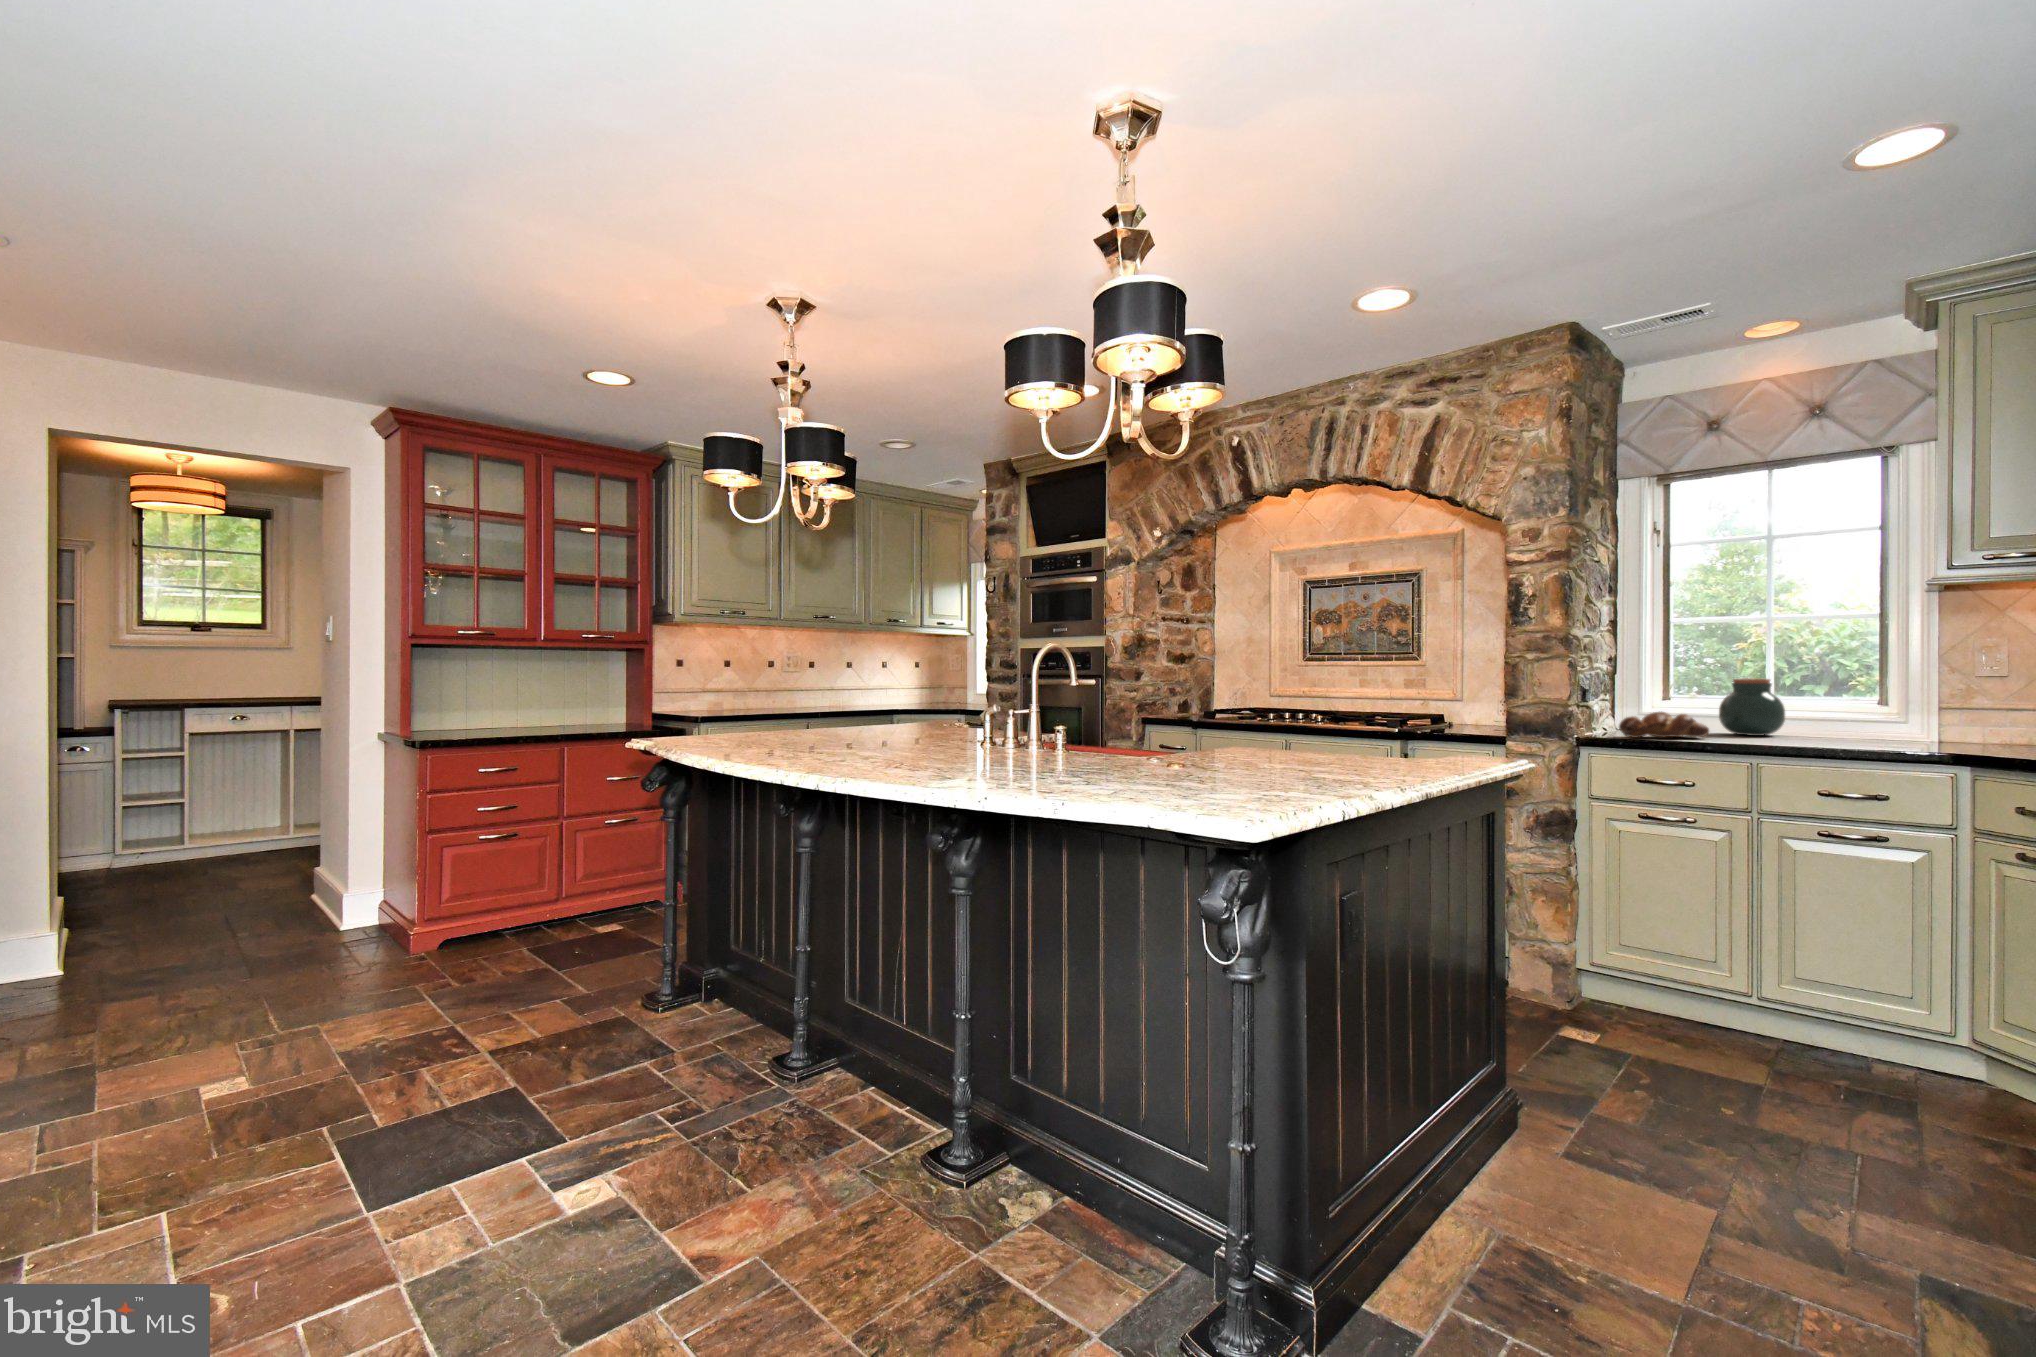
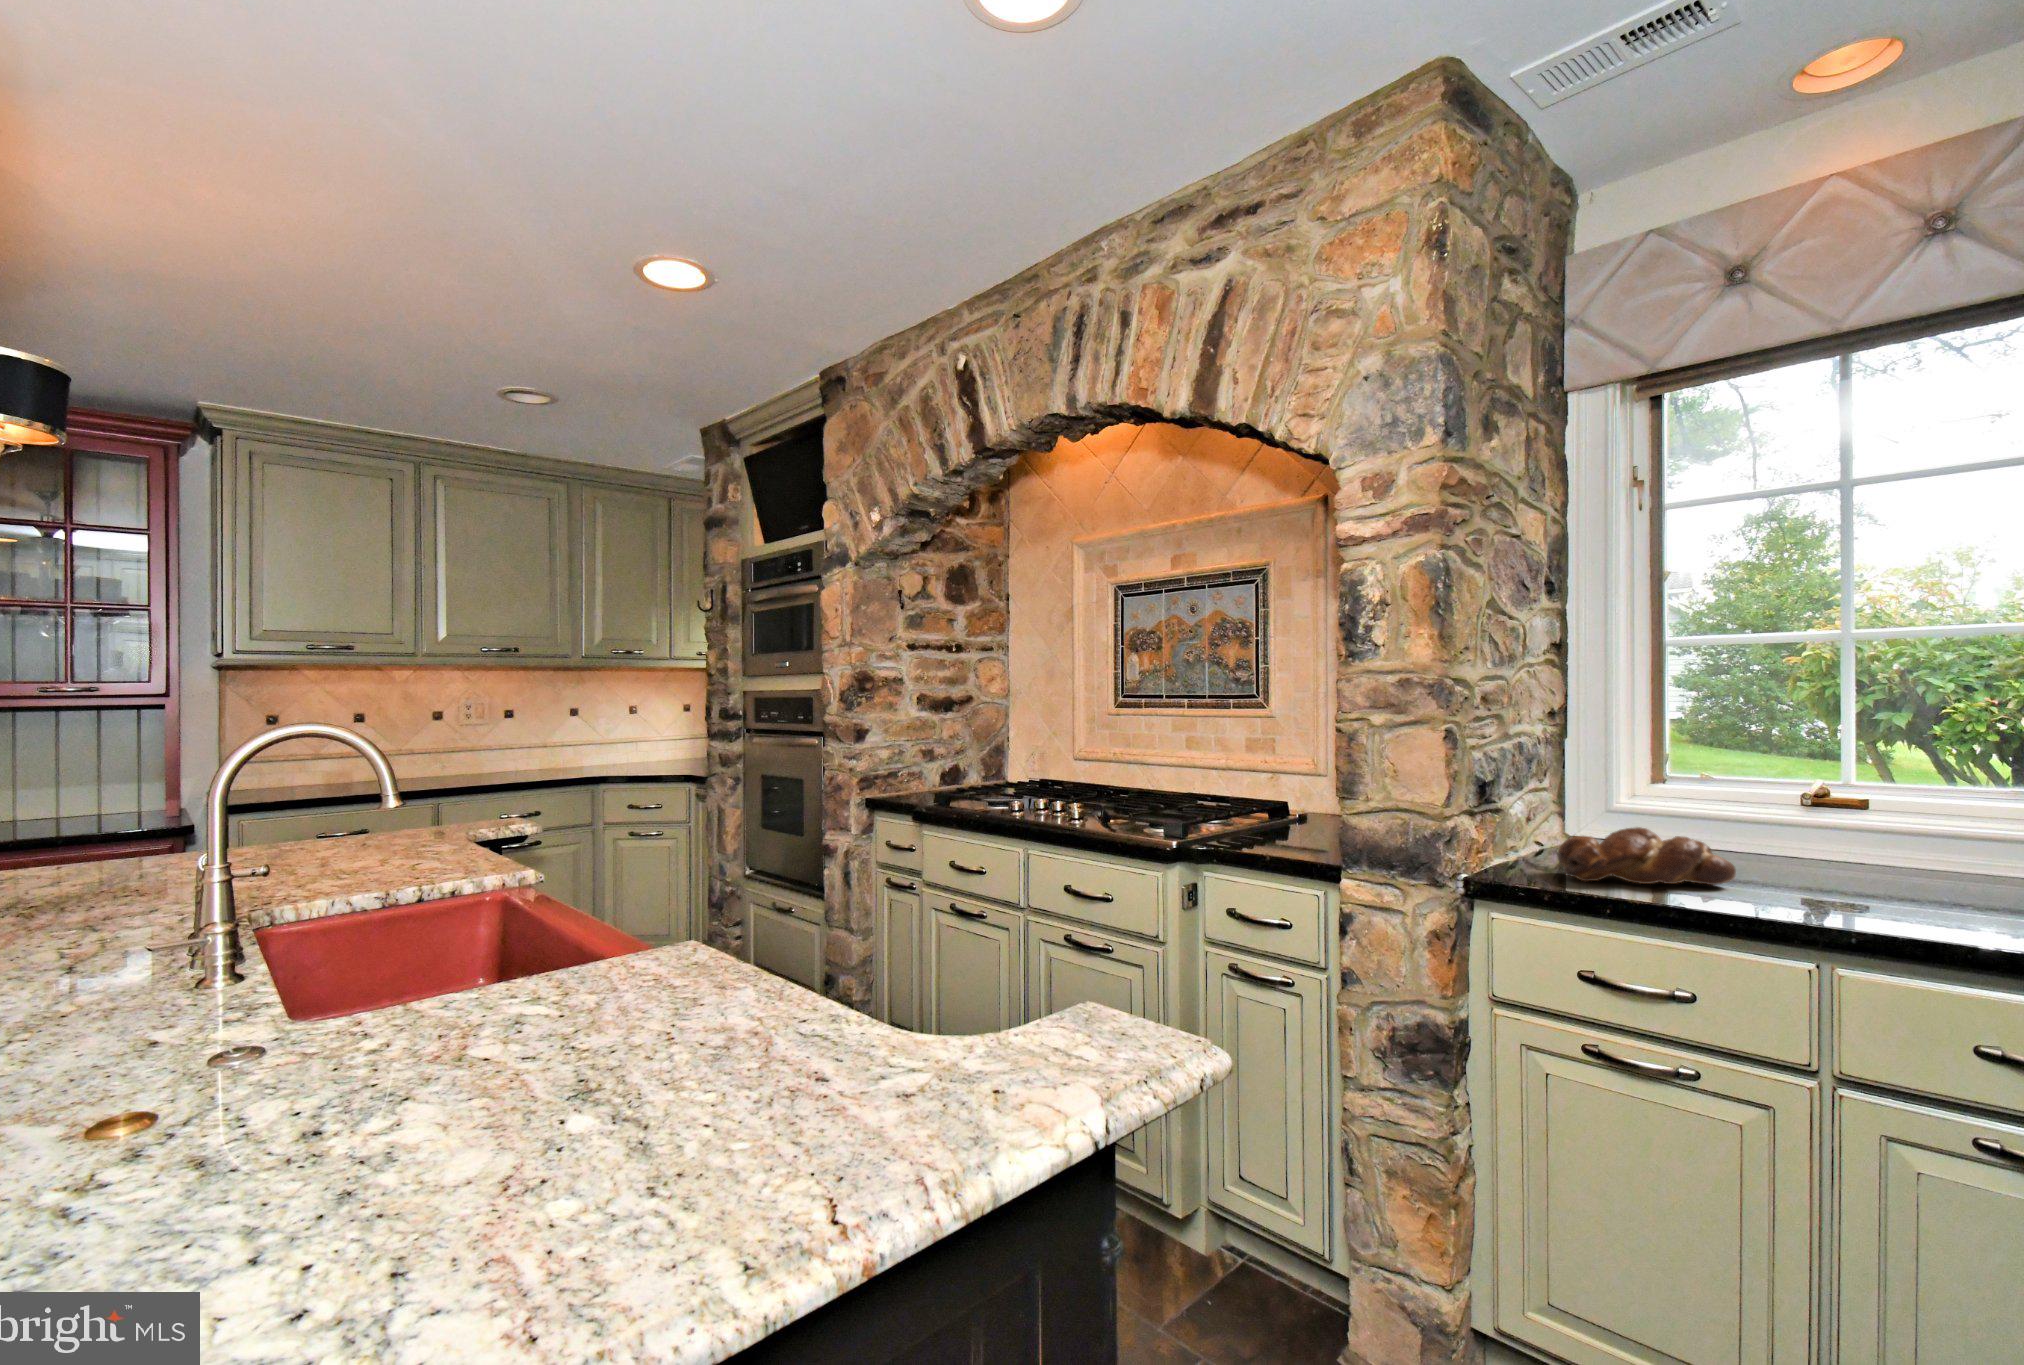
jar: present [1719,679,1785,736] -> none [1759,760,1894,877]

